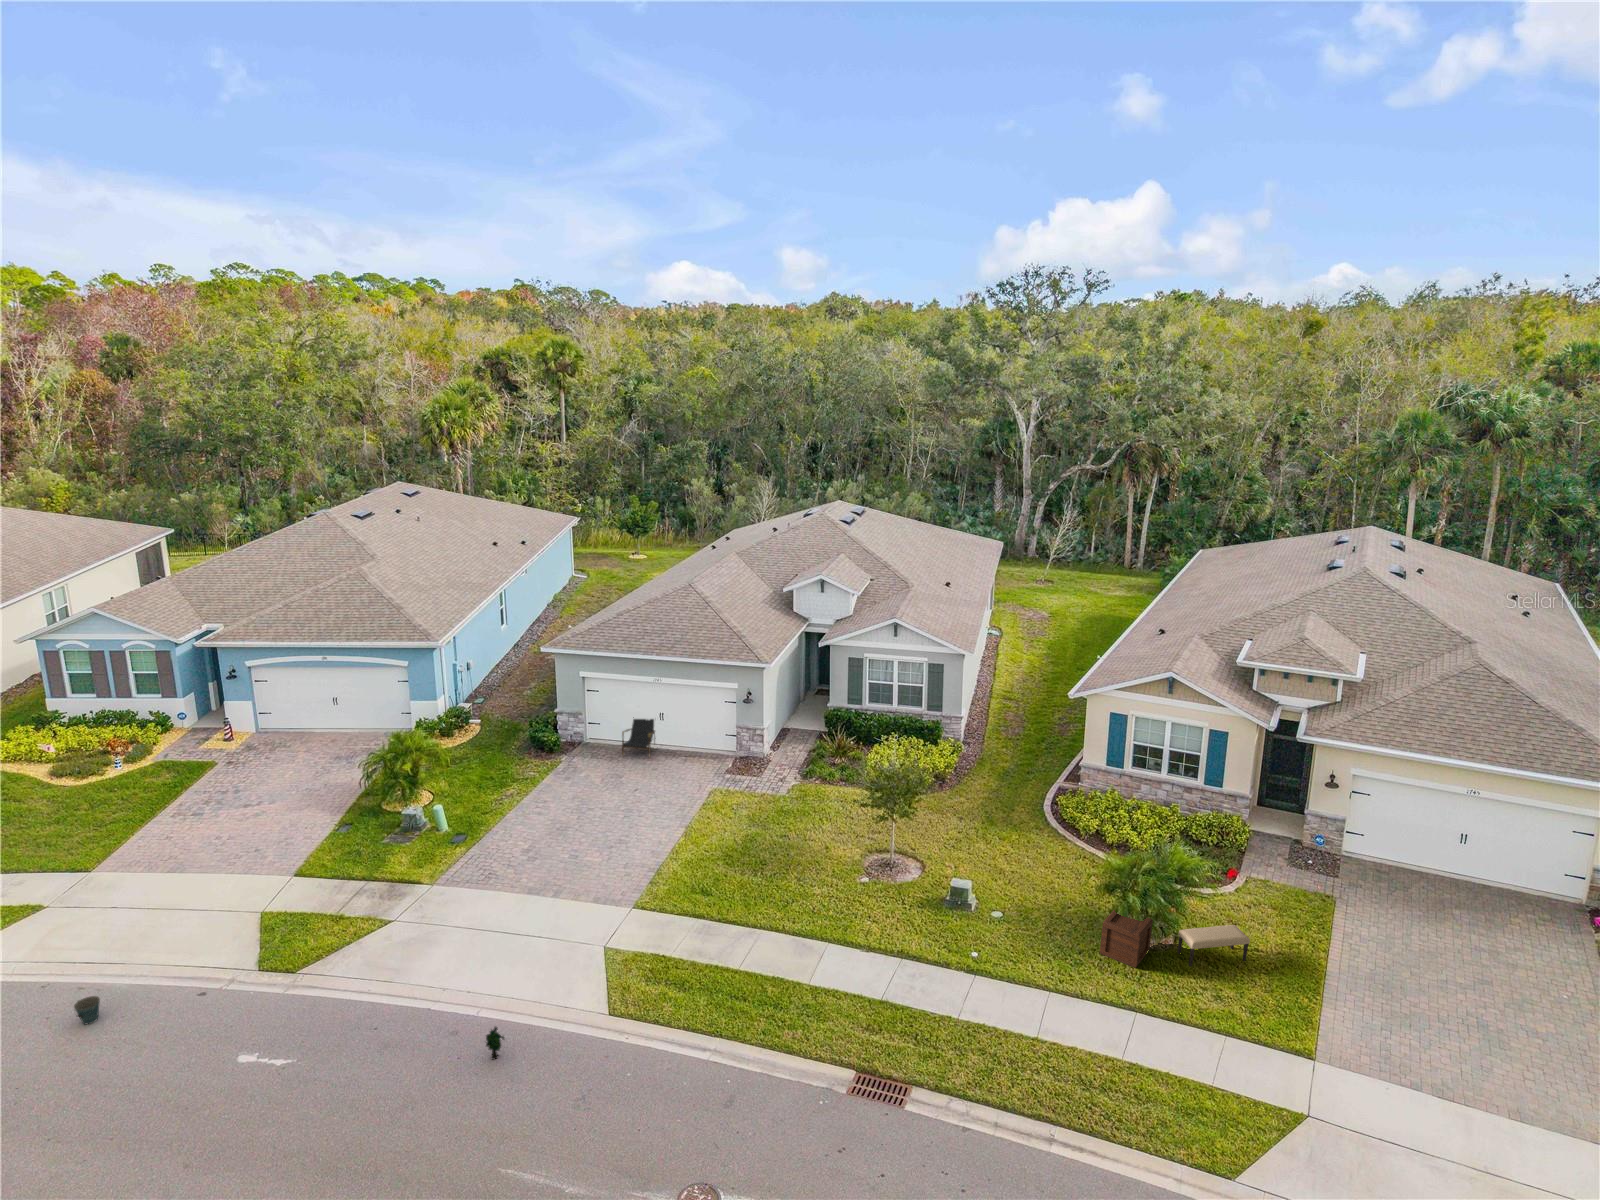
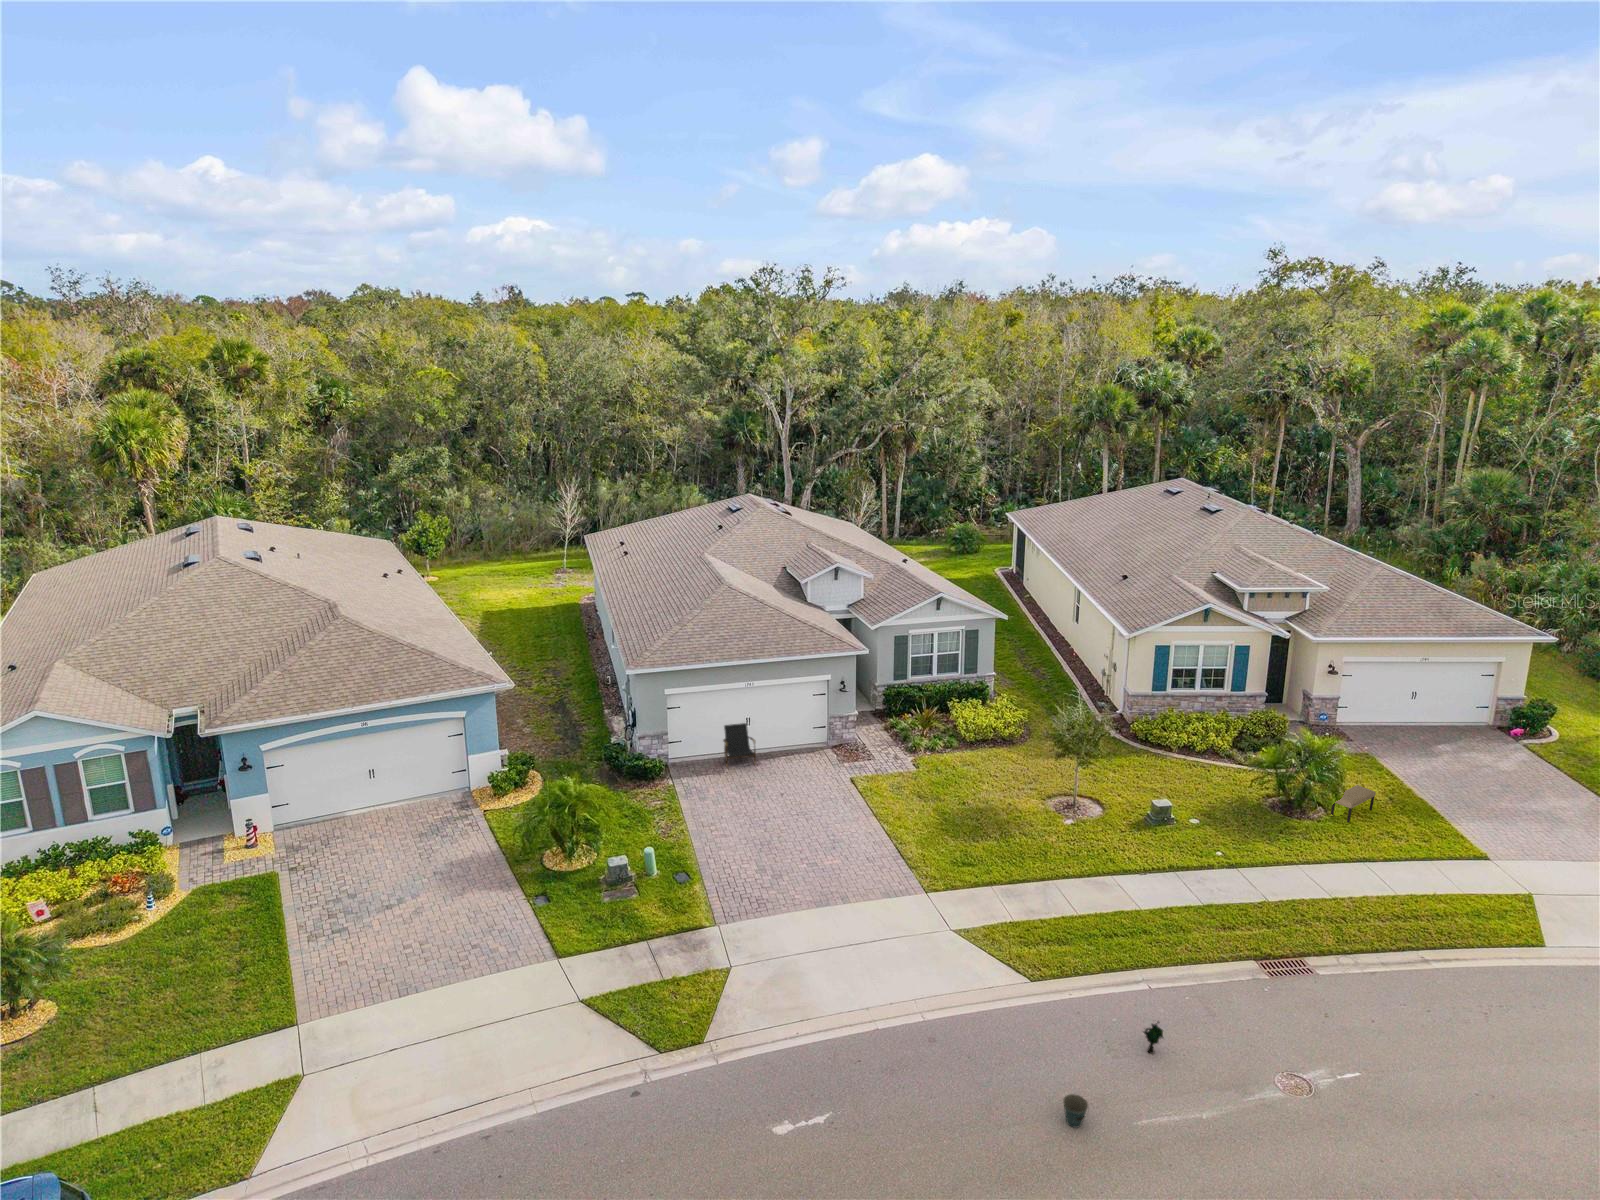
wooden crate: present [1100,910,1153,968] -> none [1283,791,1326,833]
bucket: present [74,996,100,1024] -> present [1063,1094,1088,1128]
decorative plant: present [486,1027,504,1059] -> present [1144,1022,1163,1054]

